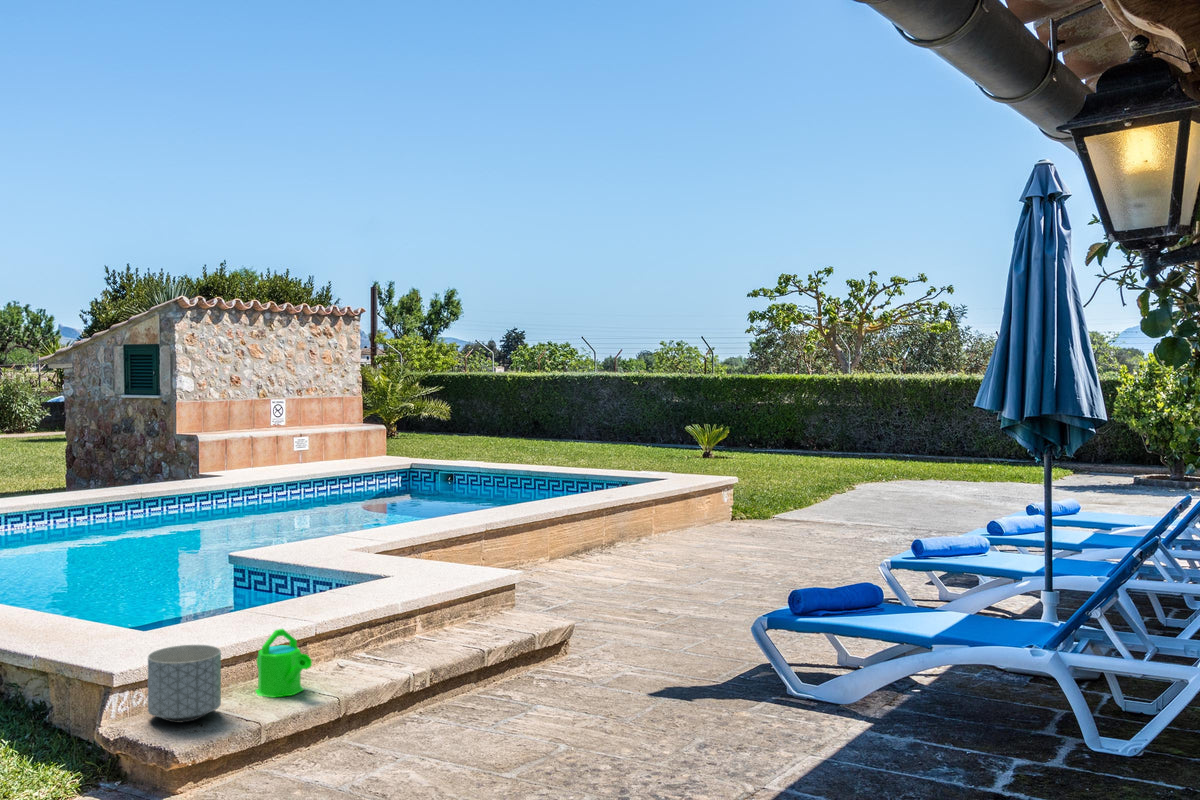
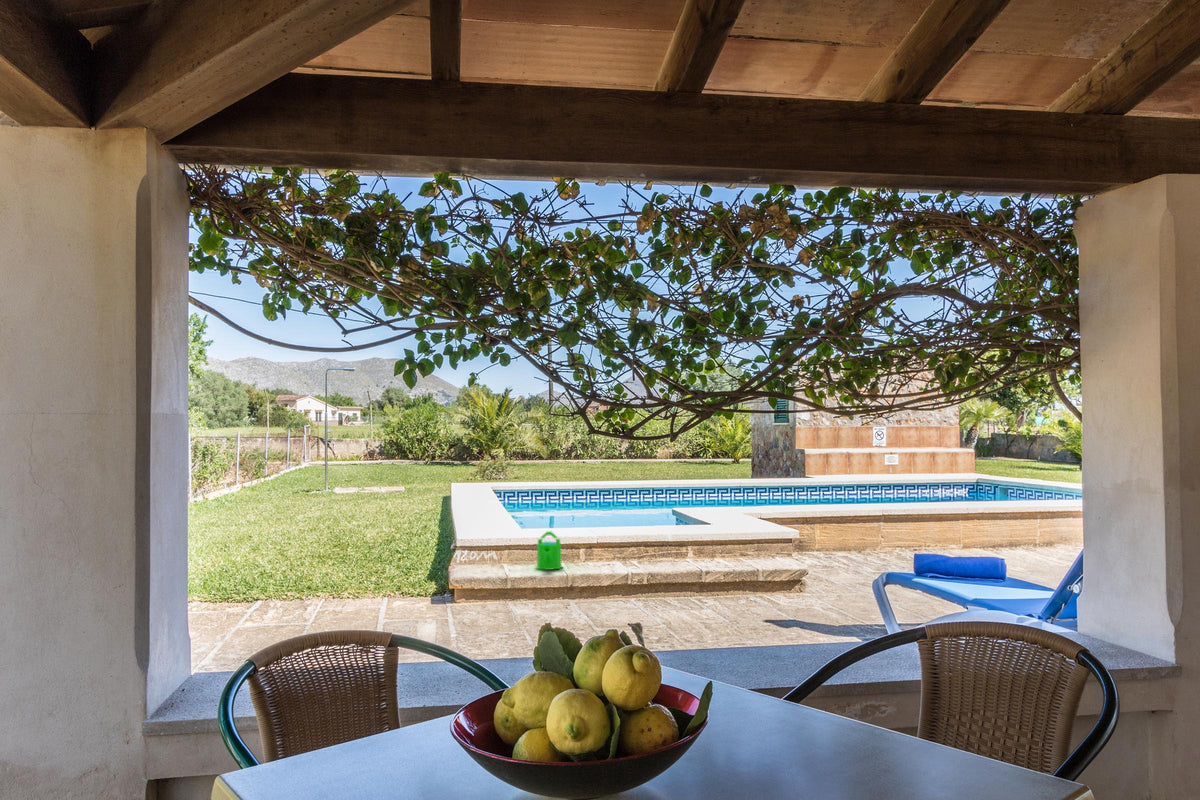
planter: present [148,645,221,722] -> none [466,530,503,569]

